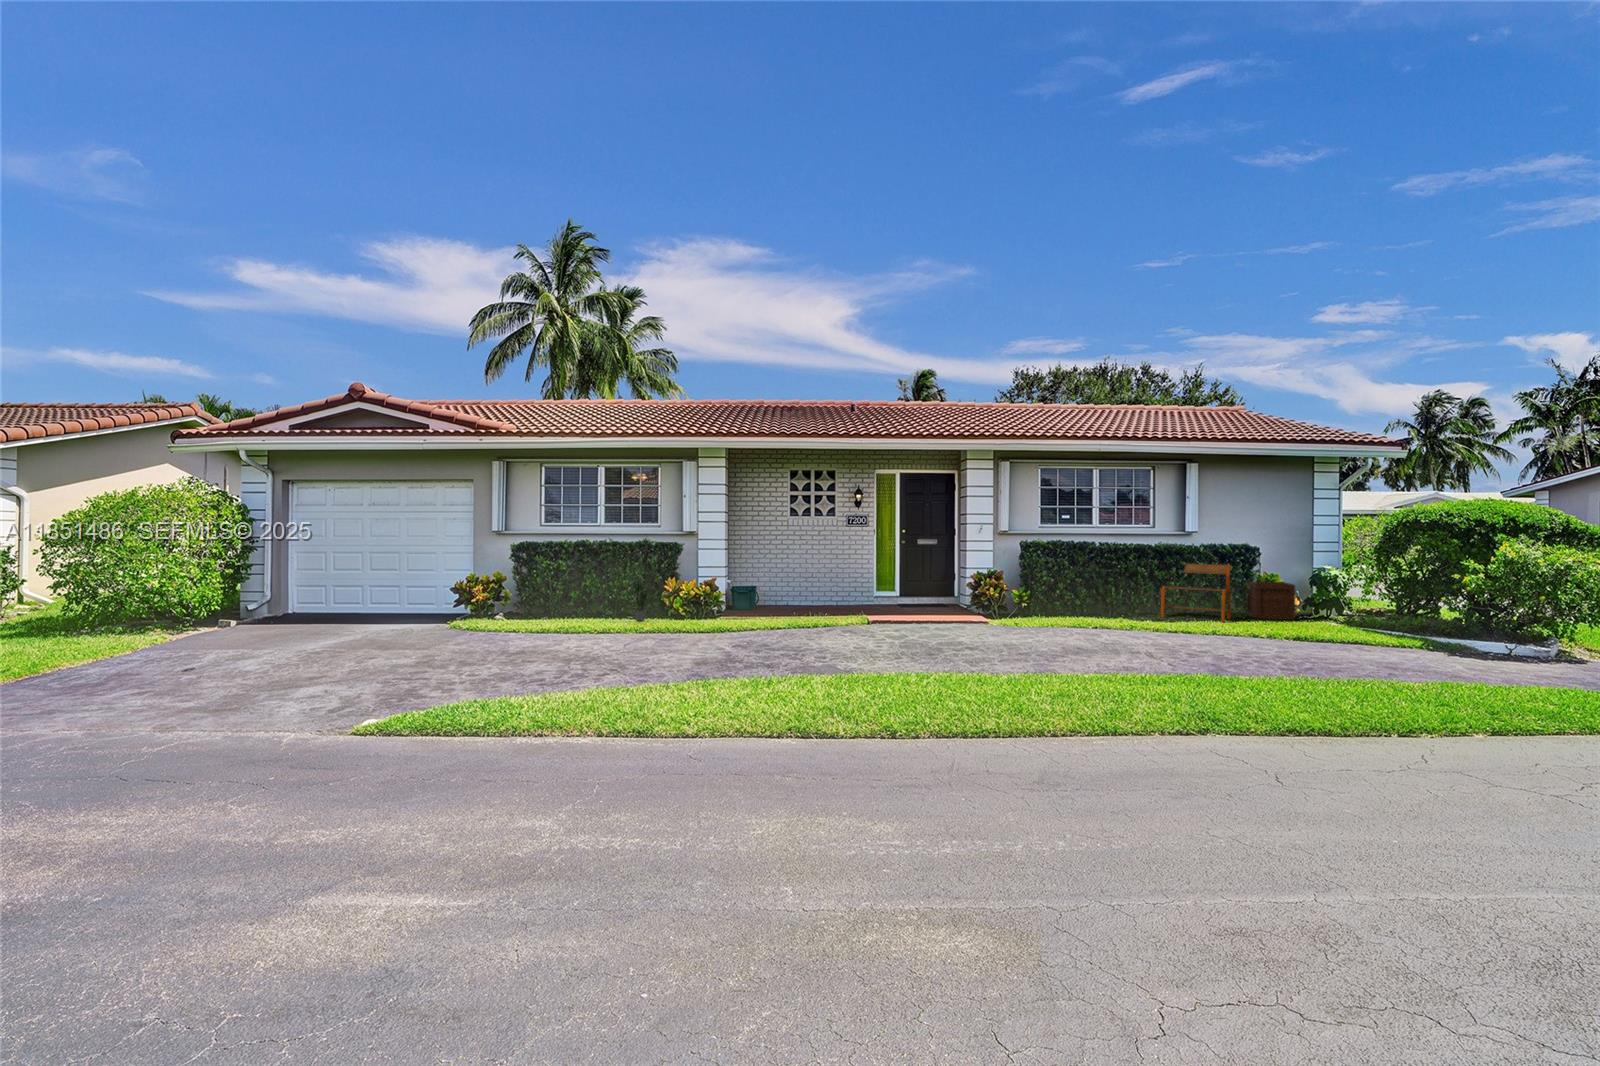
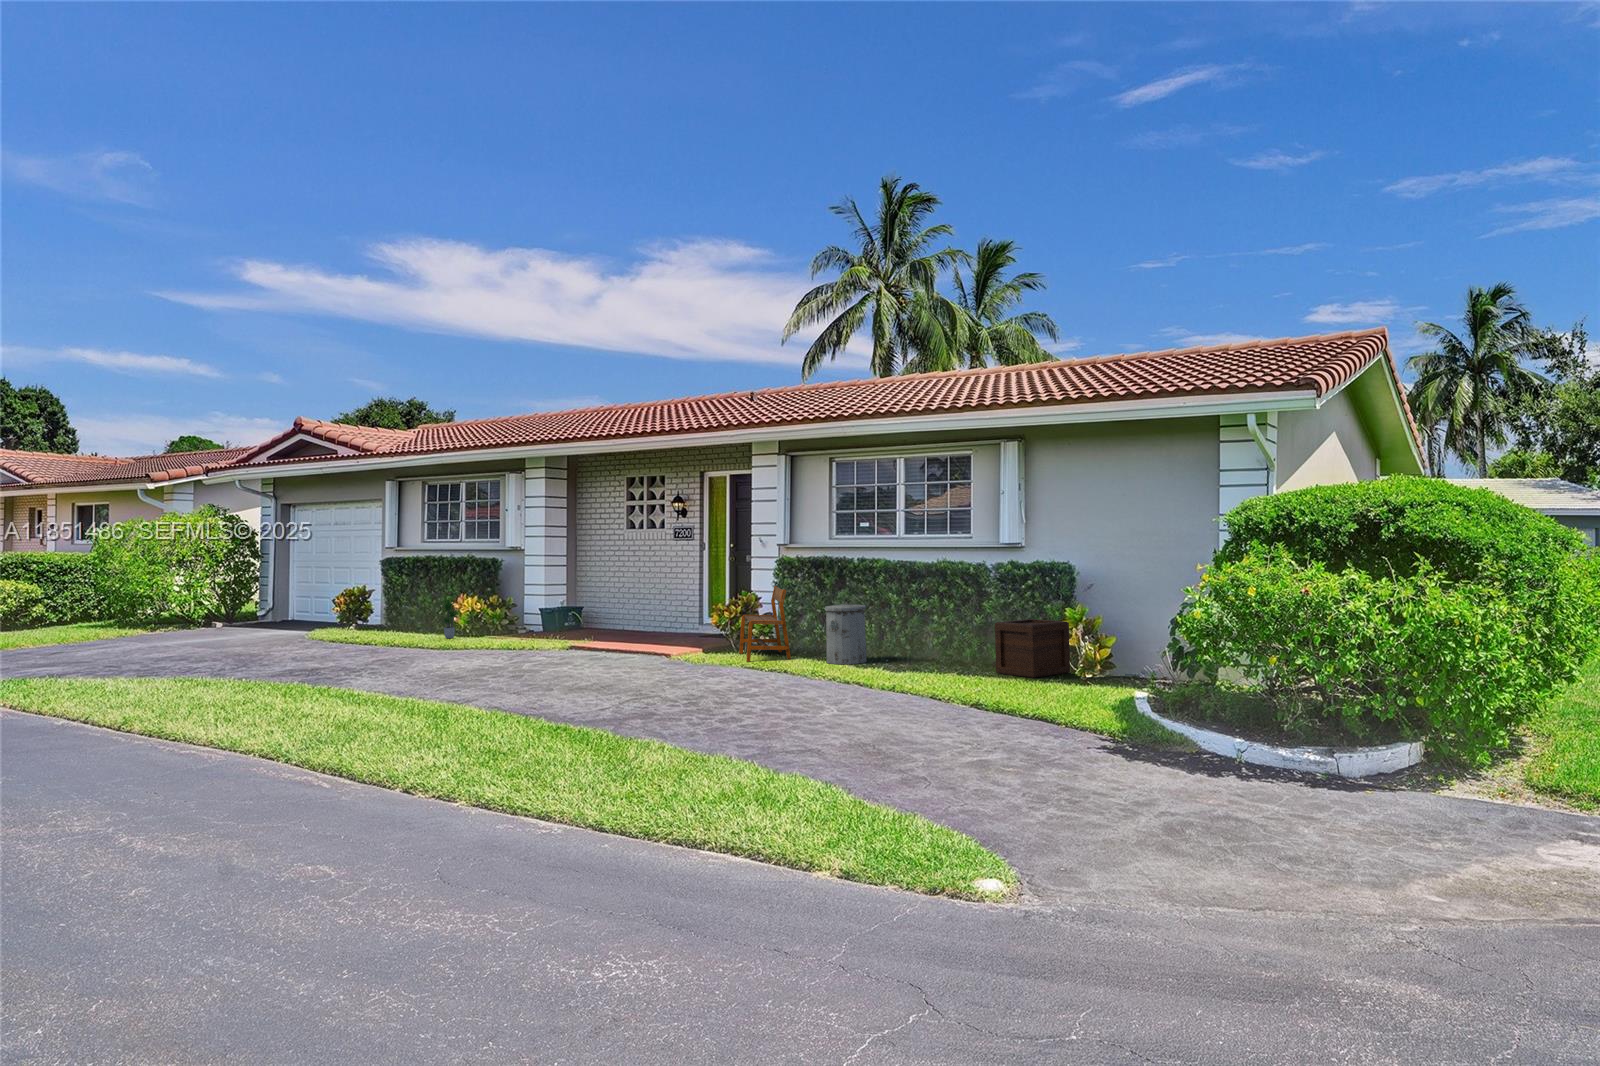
bench: present [1161,564,1233,622] -> present [739,586,791,662]
trash can: none [1100,574,1134,620] -> present [825,604,867,664]

